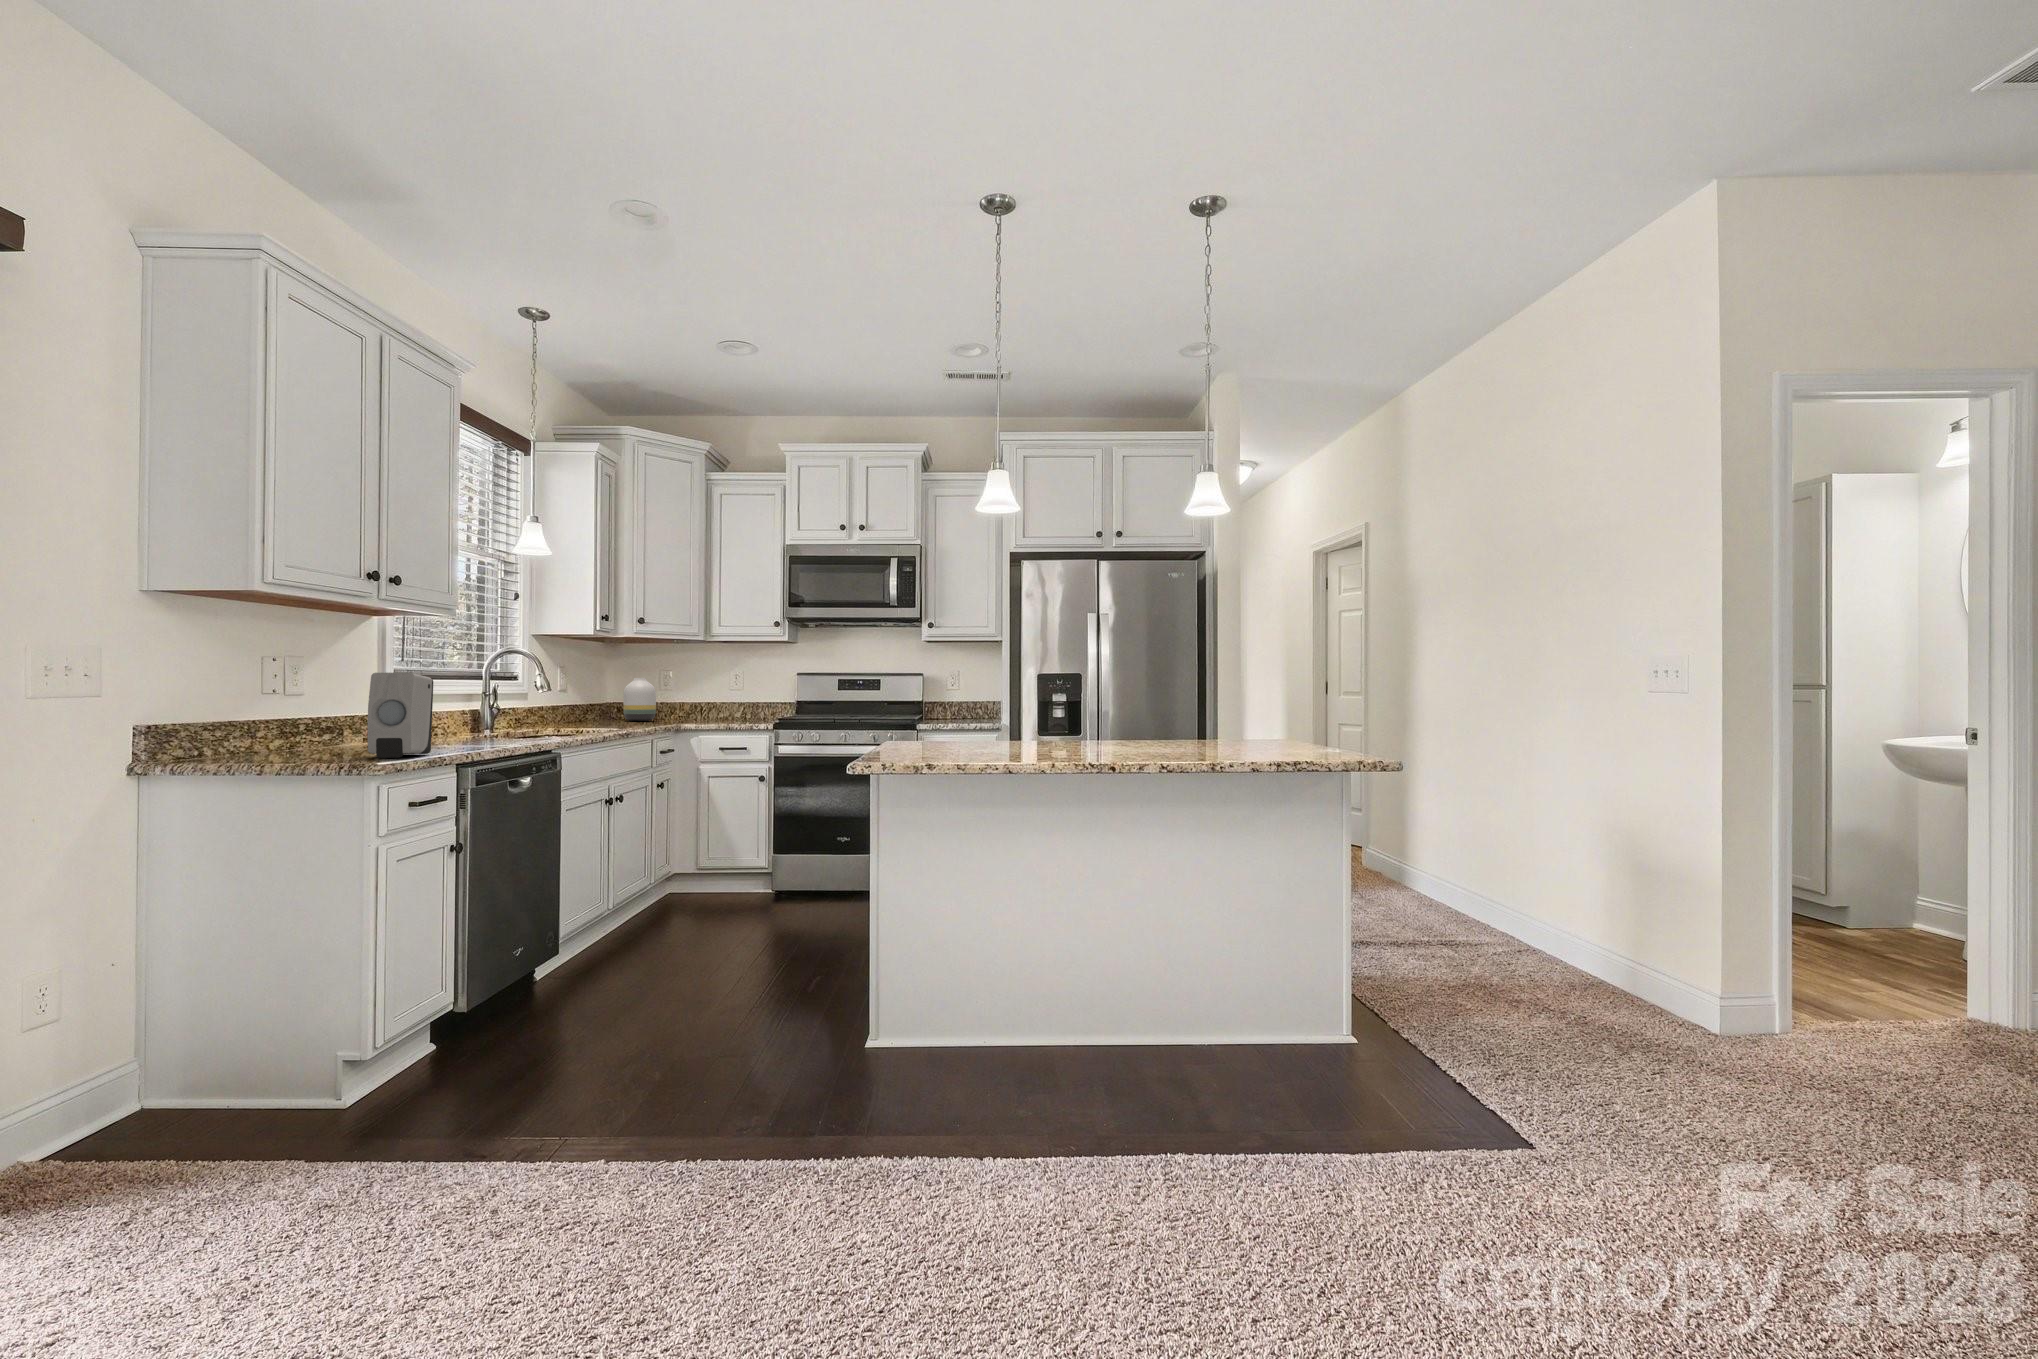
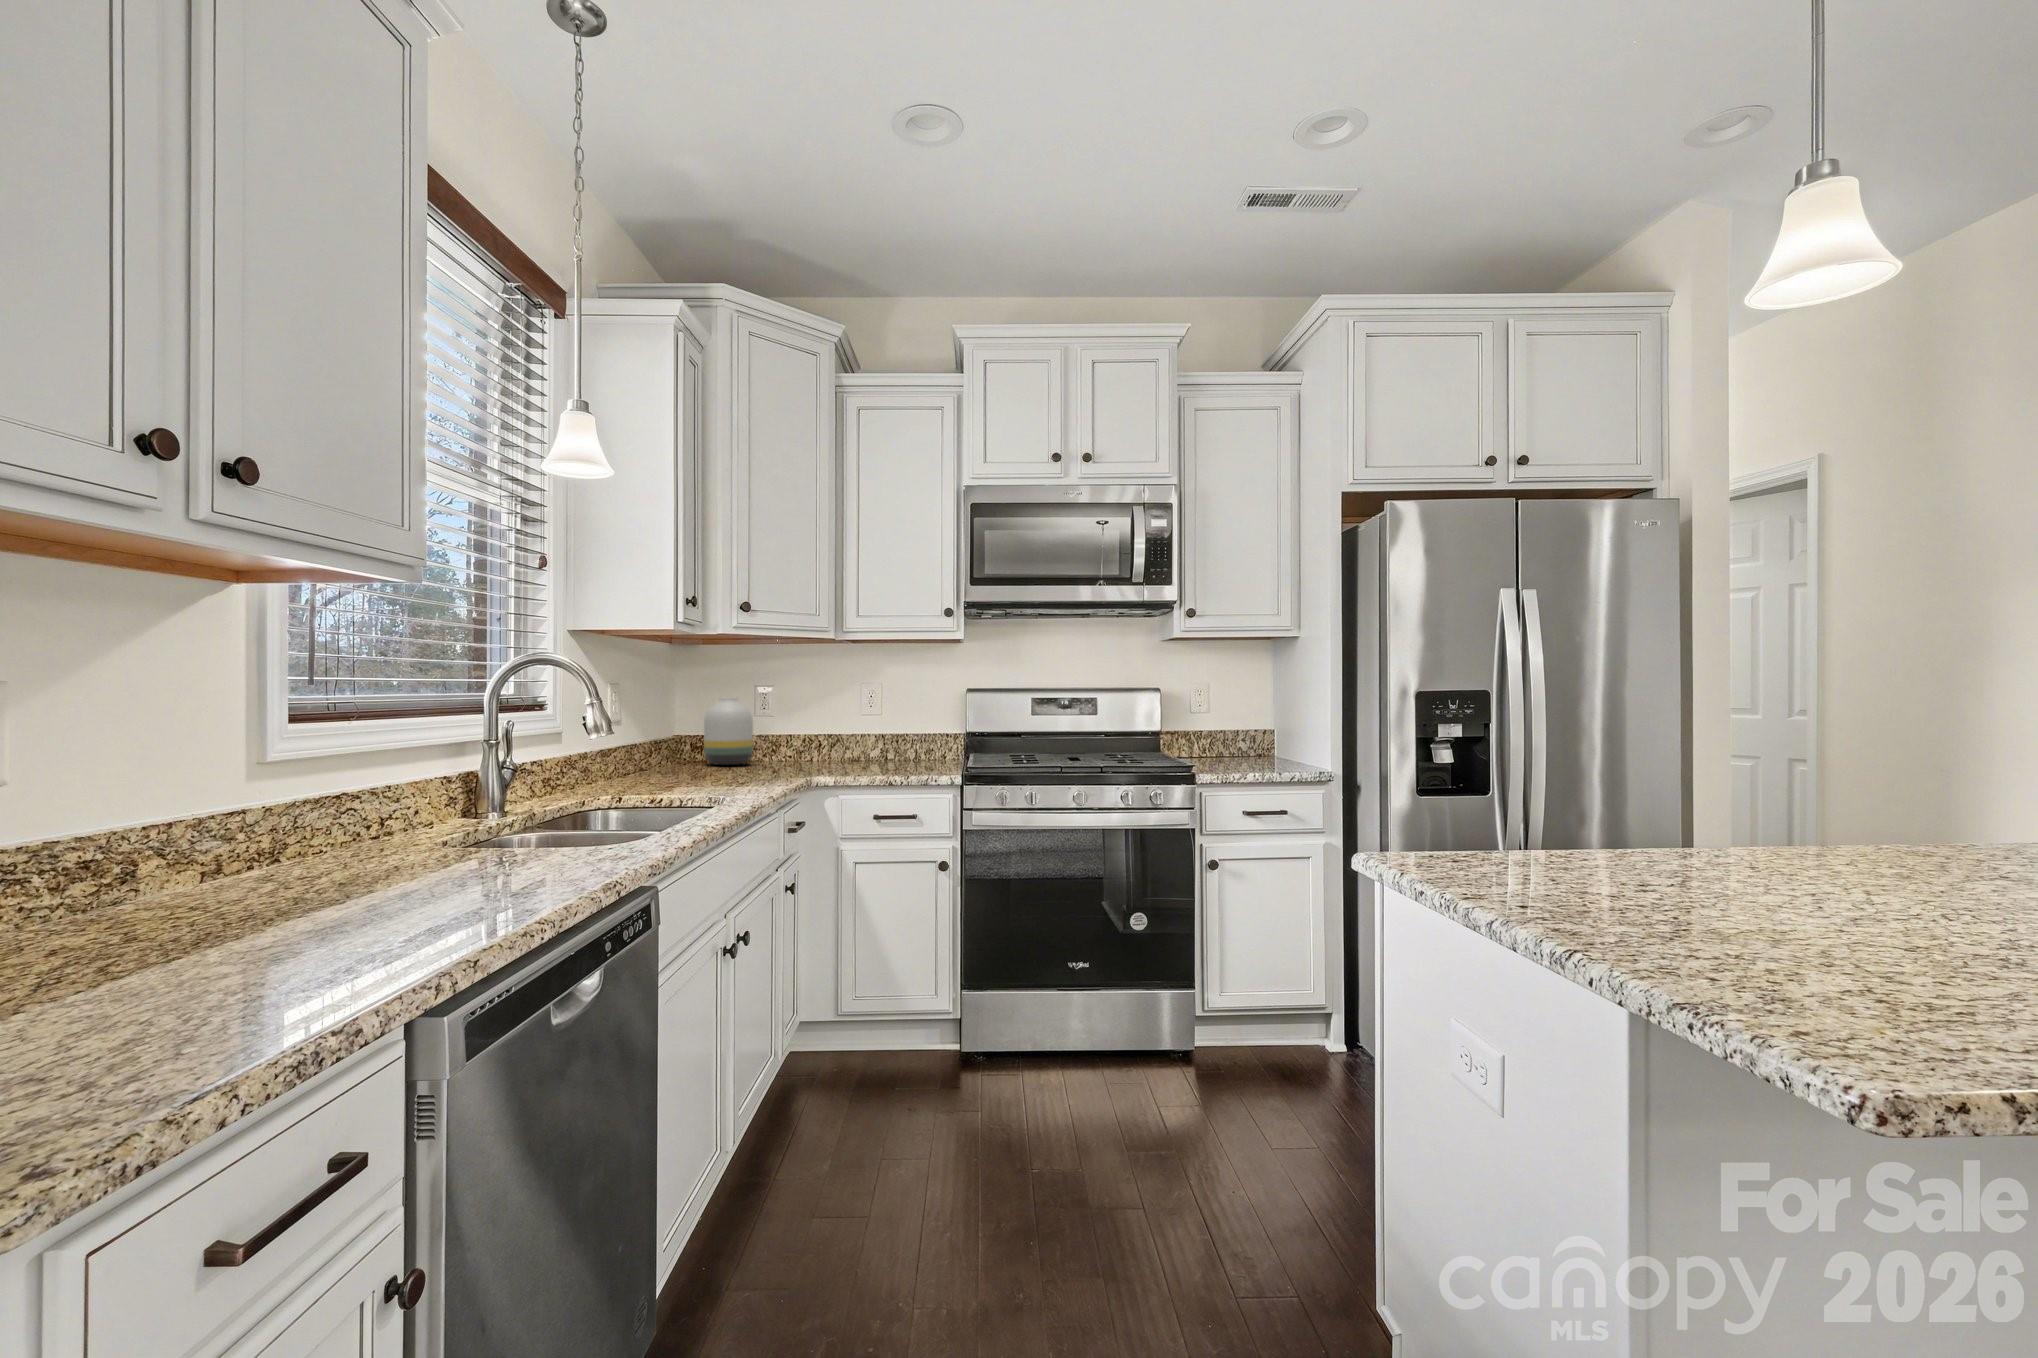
soap dispenser: present [367,673,433,758] -> none [114,735,348,1015]

